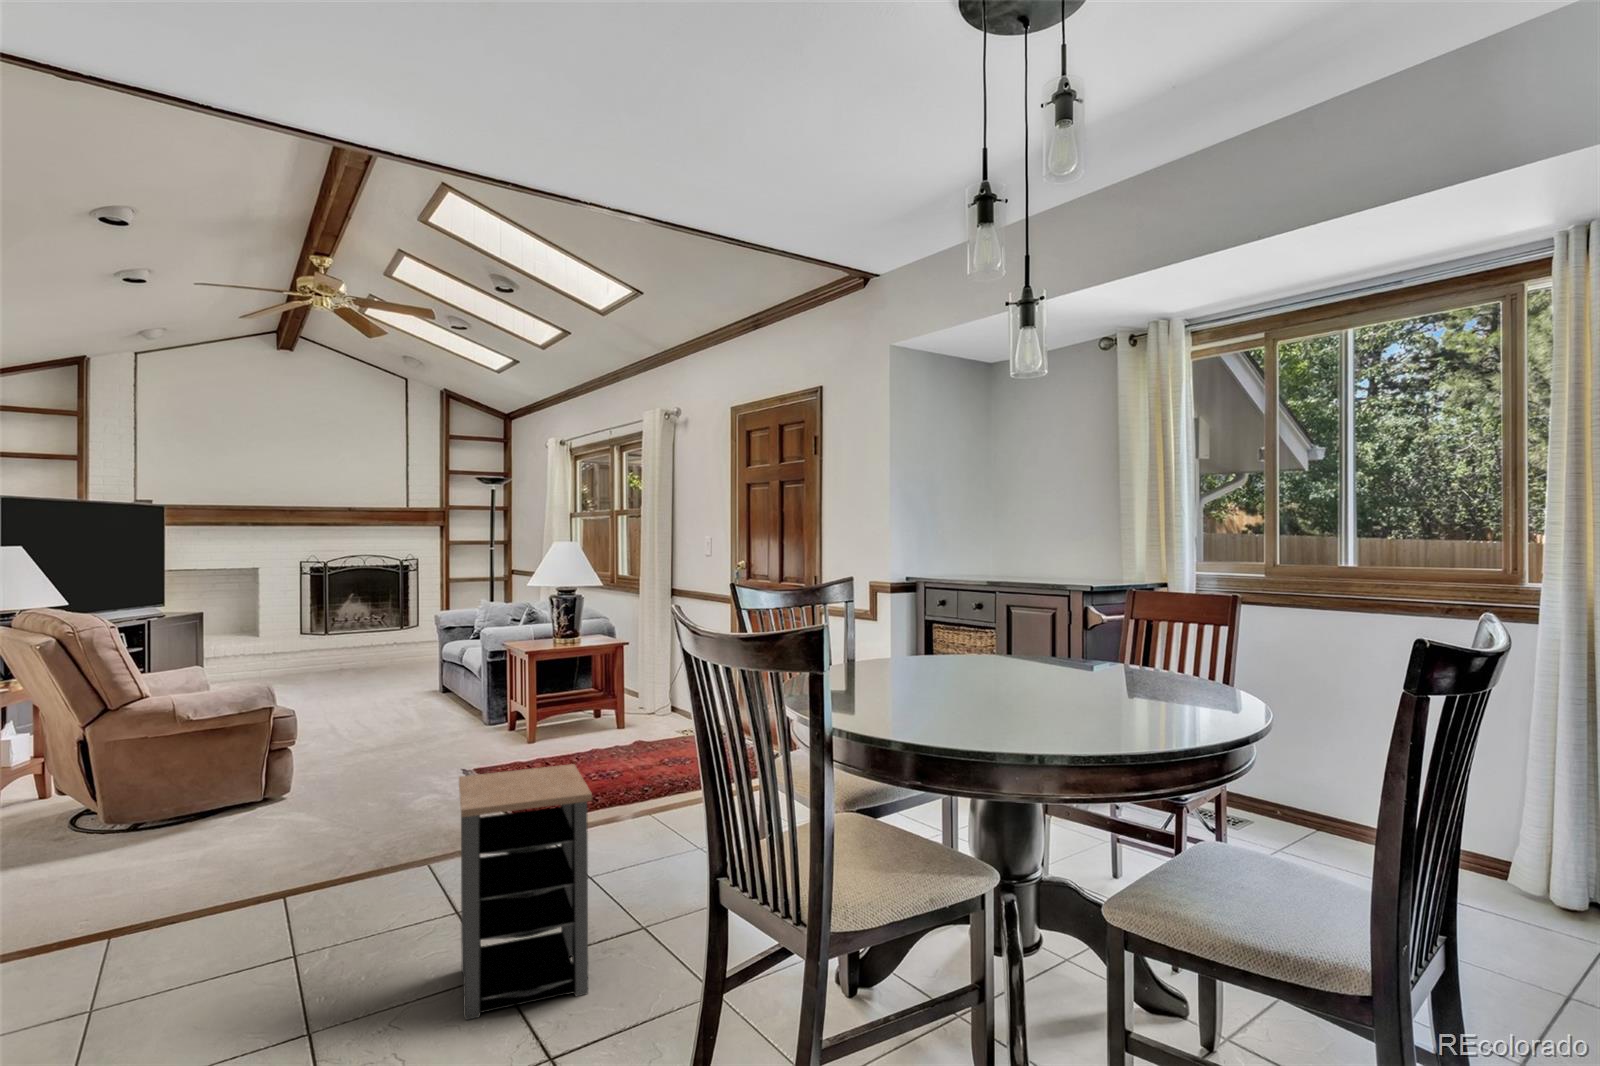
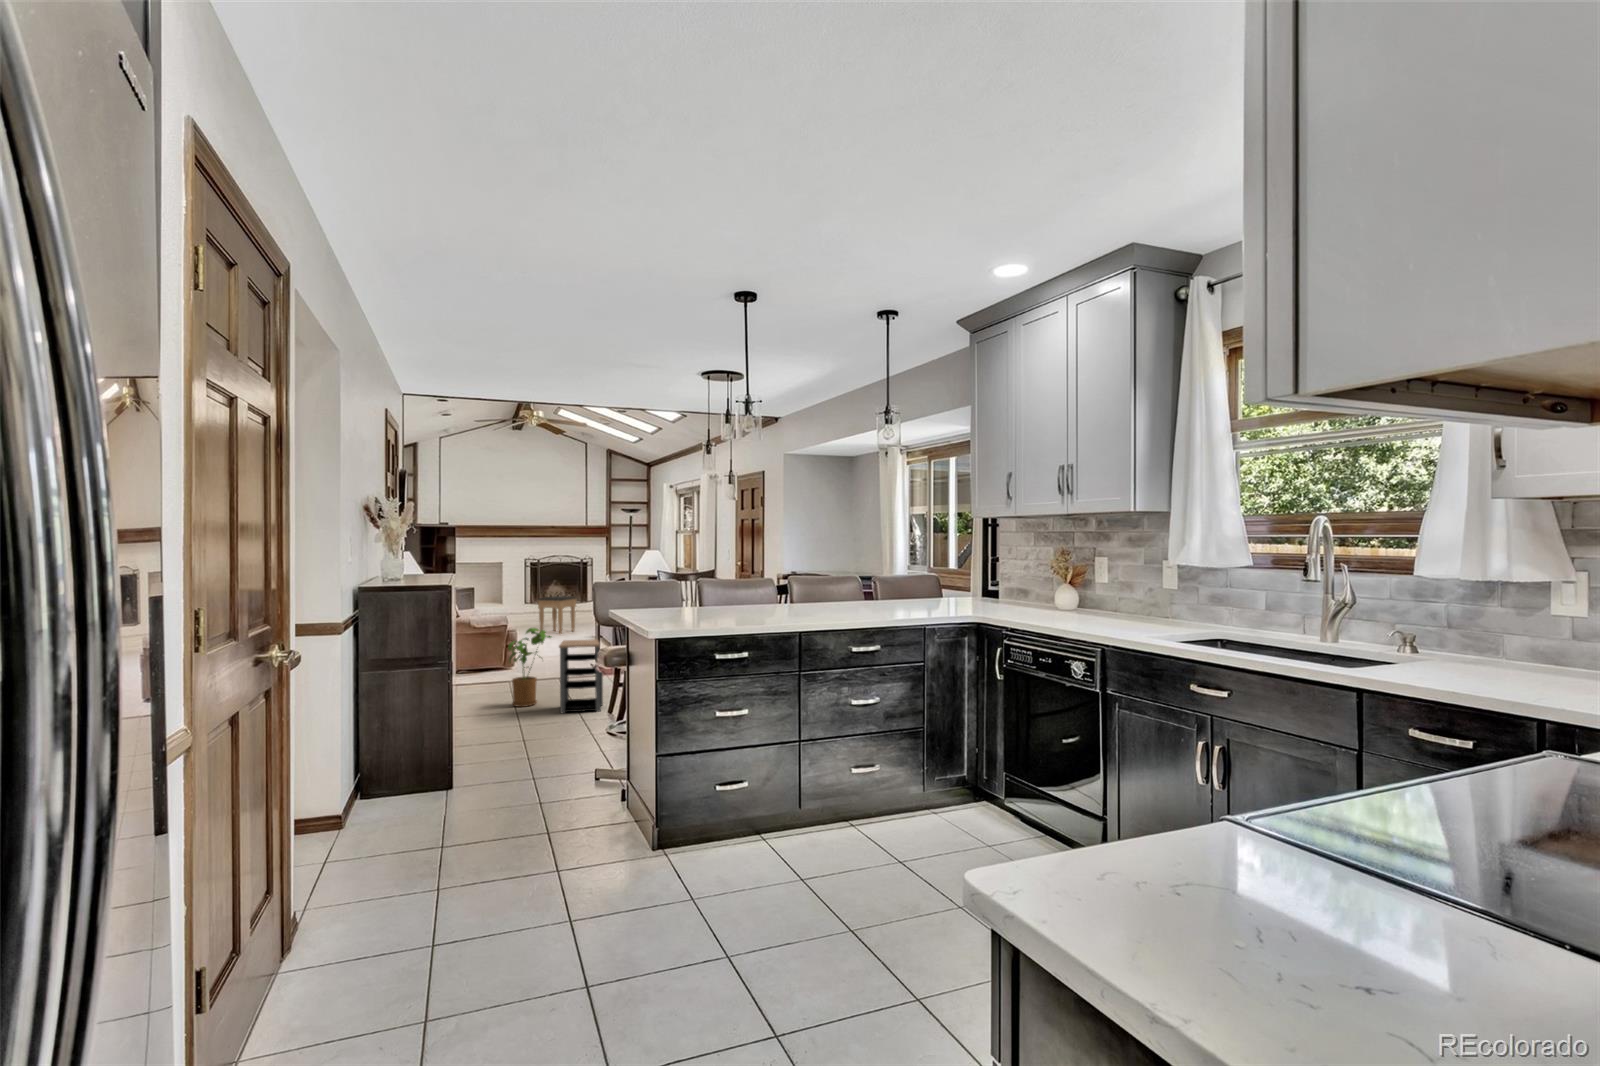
footstool: none [326,622,399,687] -> present [537,596,577,634]
house plant: none [283,742,427,984] -> present [508,628,552,707]

